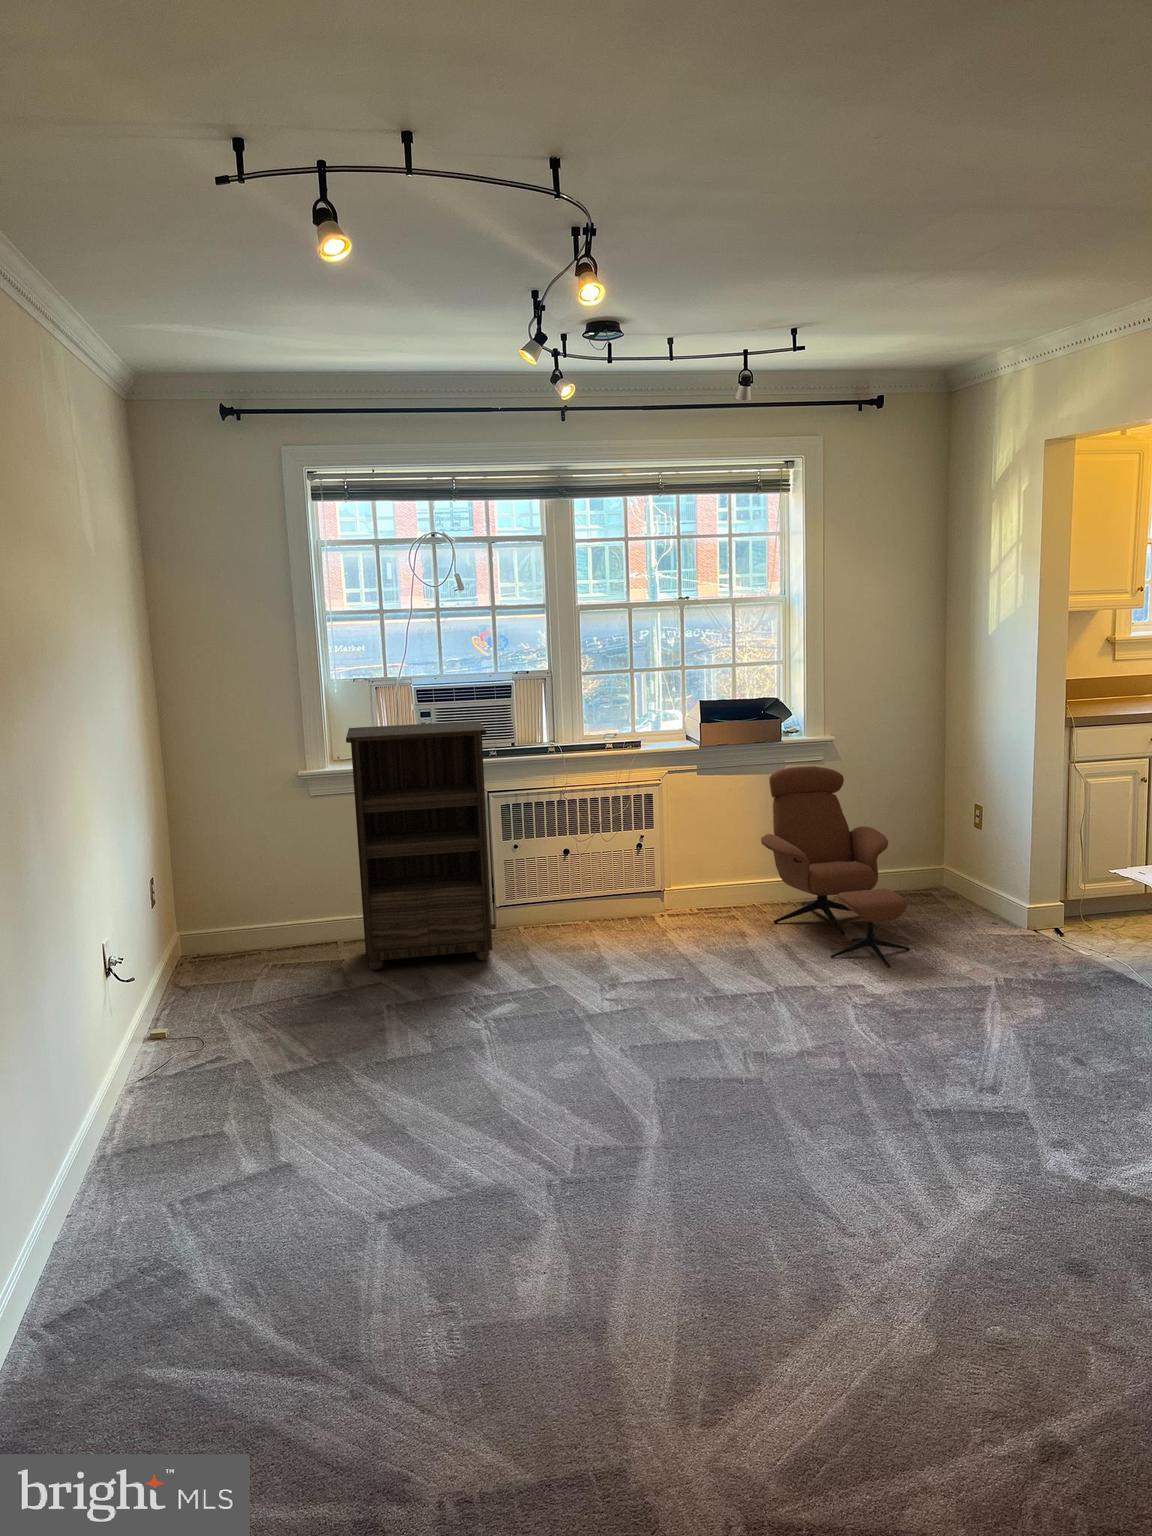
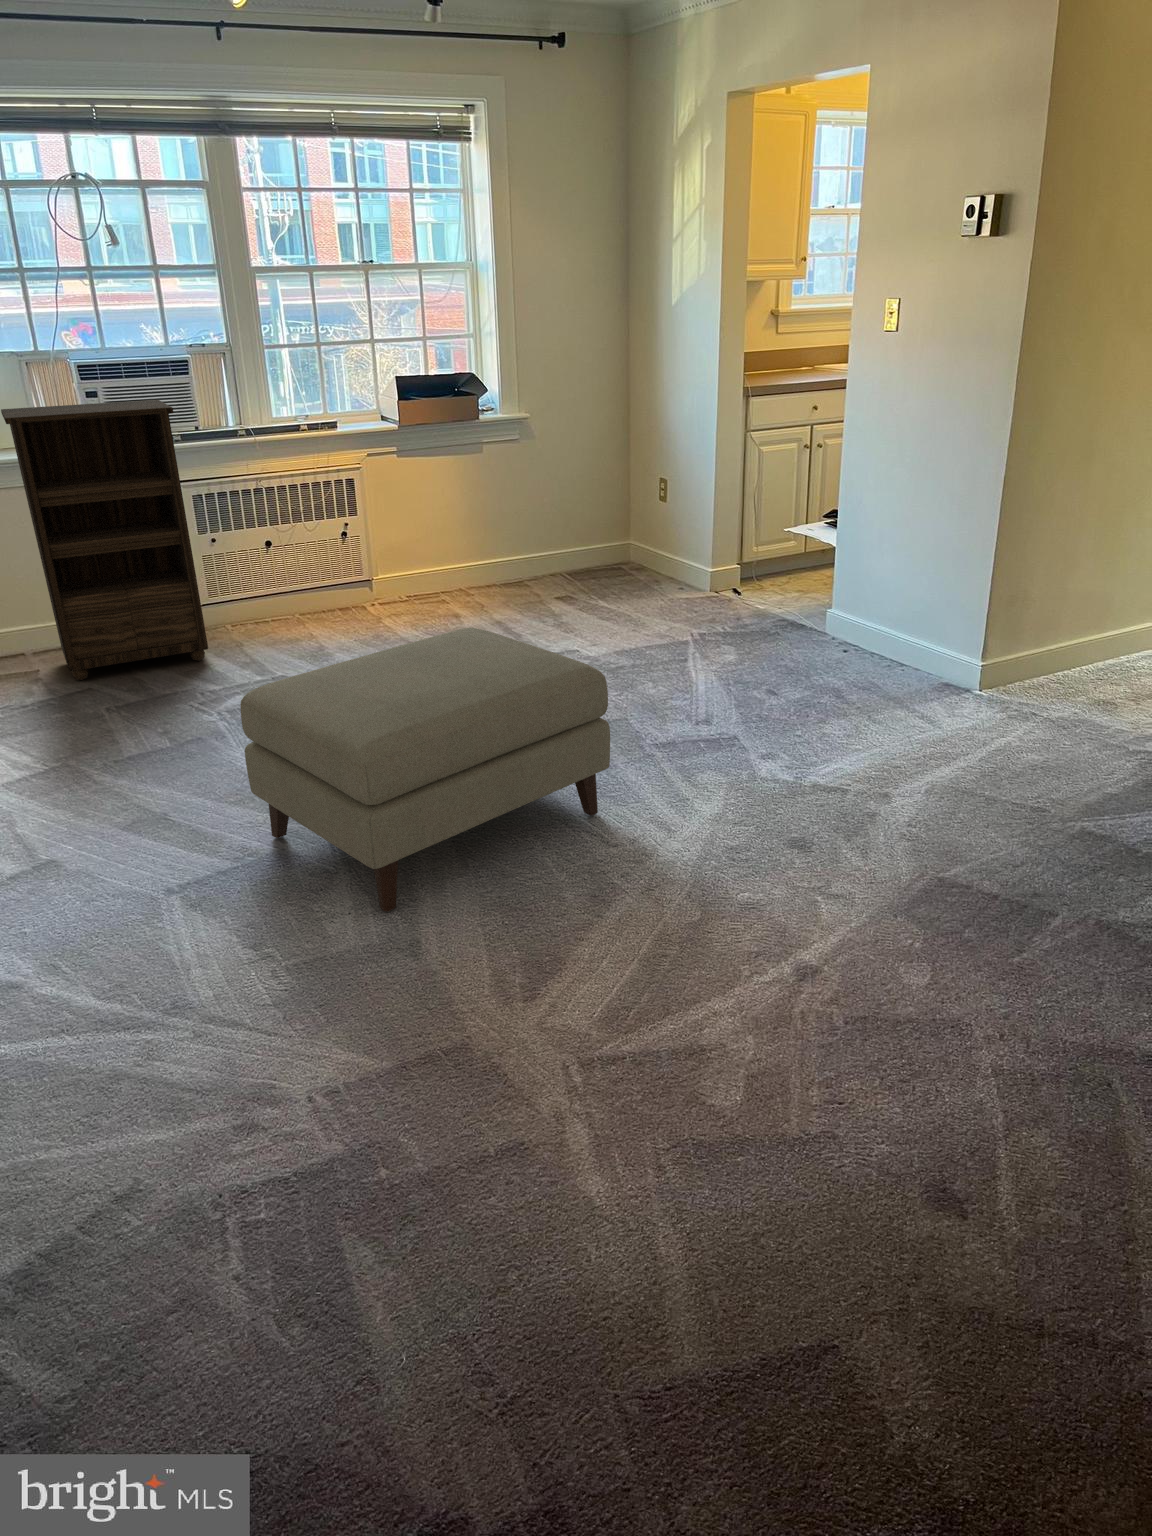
lounge chair: present [761,766,910,968] -> none [467,446,613,633]
ottoman: none [475,965,858,1282] -> present [241,628,610,912]

